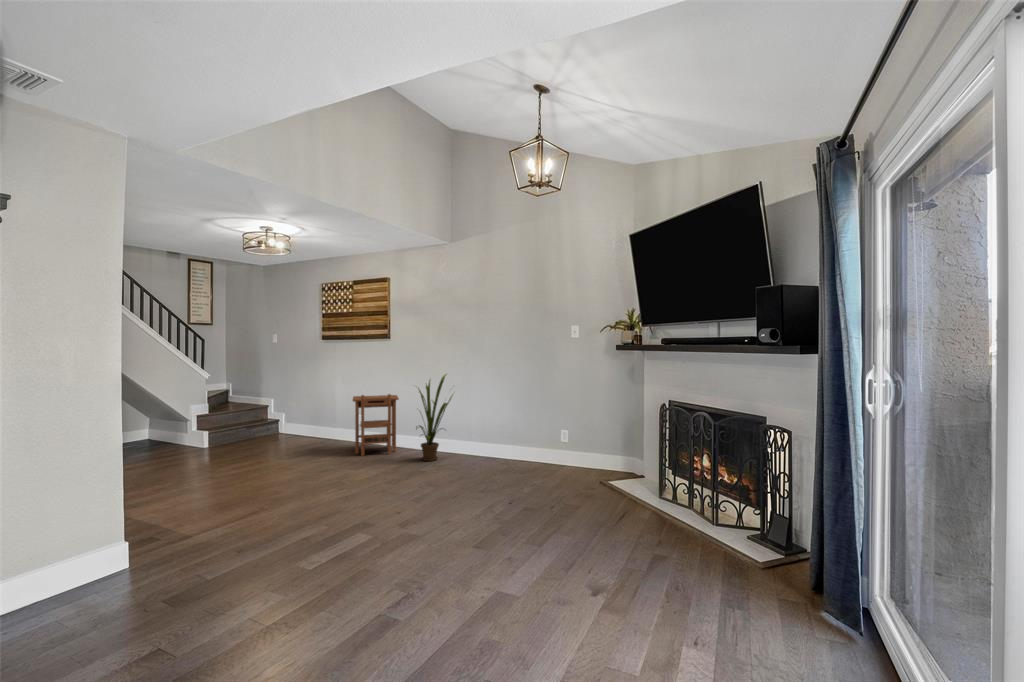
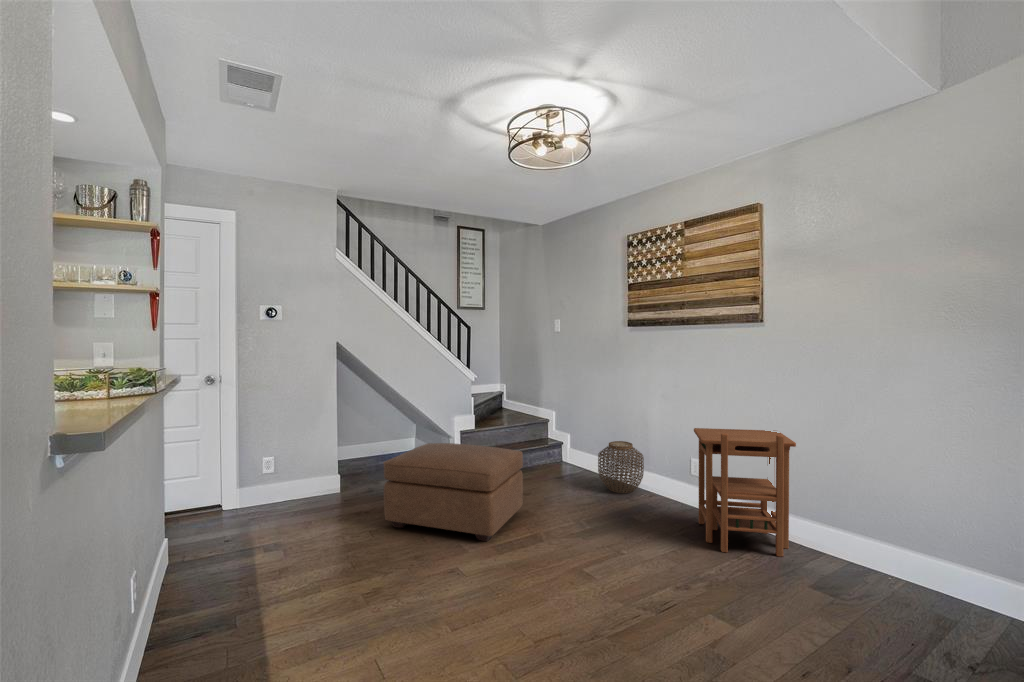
house plant: present [416,374,453,461] -> none [843,401,980,611]
woven basket: none [301,412,330,443] -> present [598,441,644,493]
ottoman: none [140,416,246,471] -> present [383,443,523,542]

